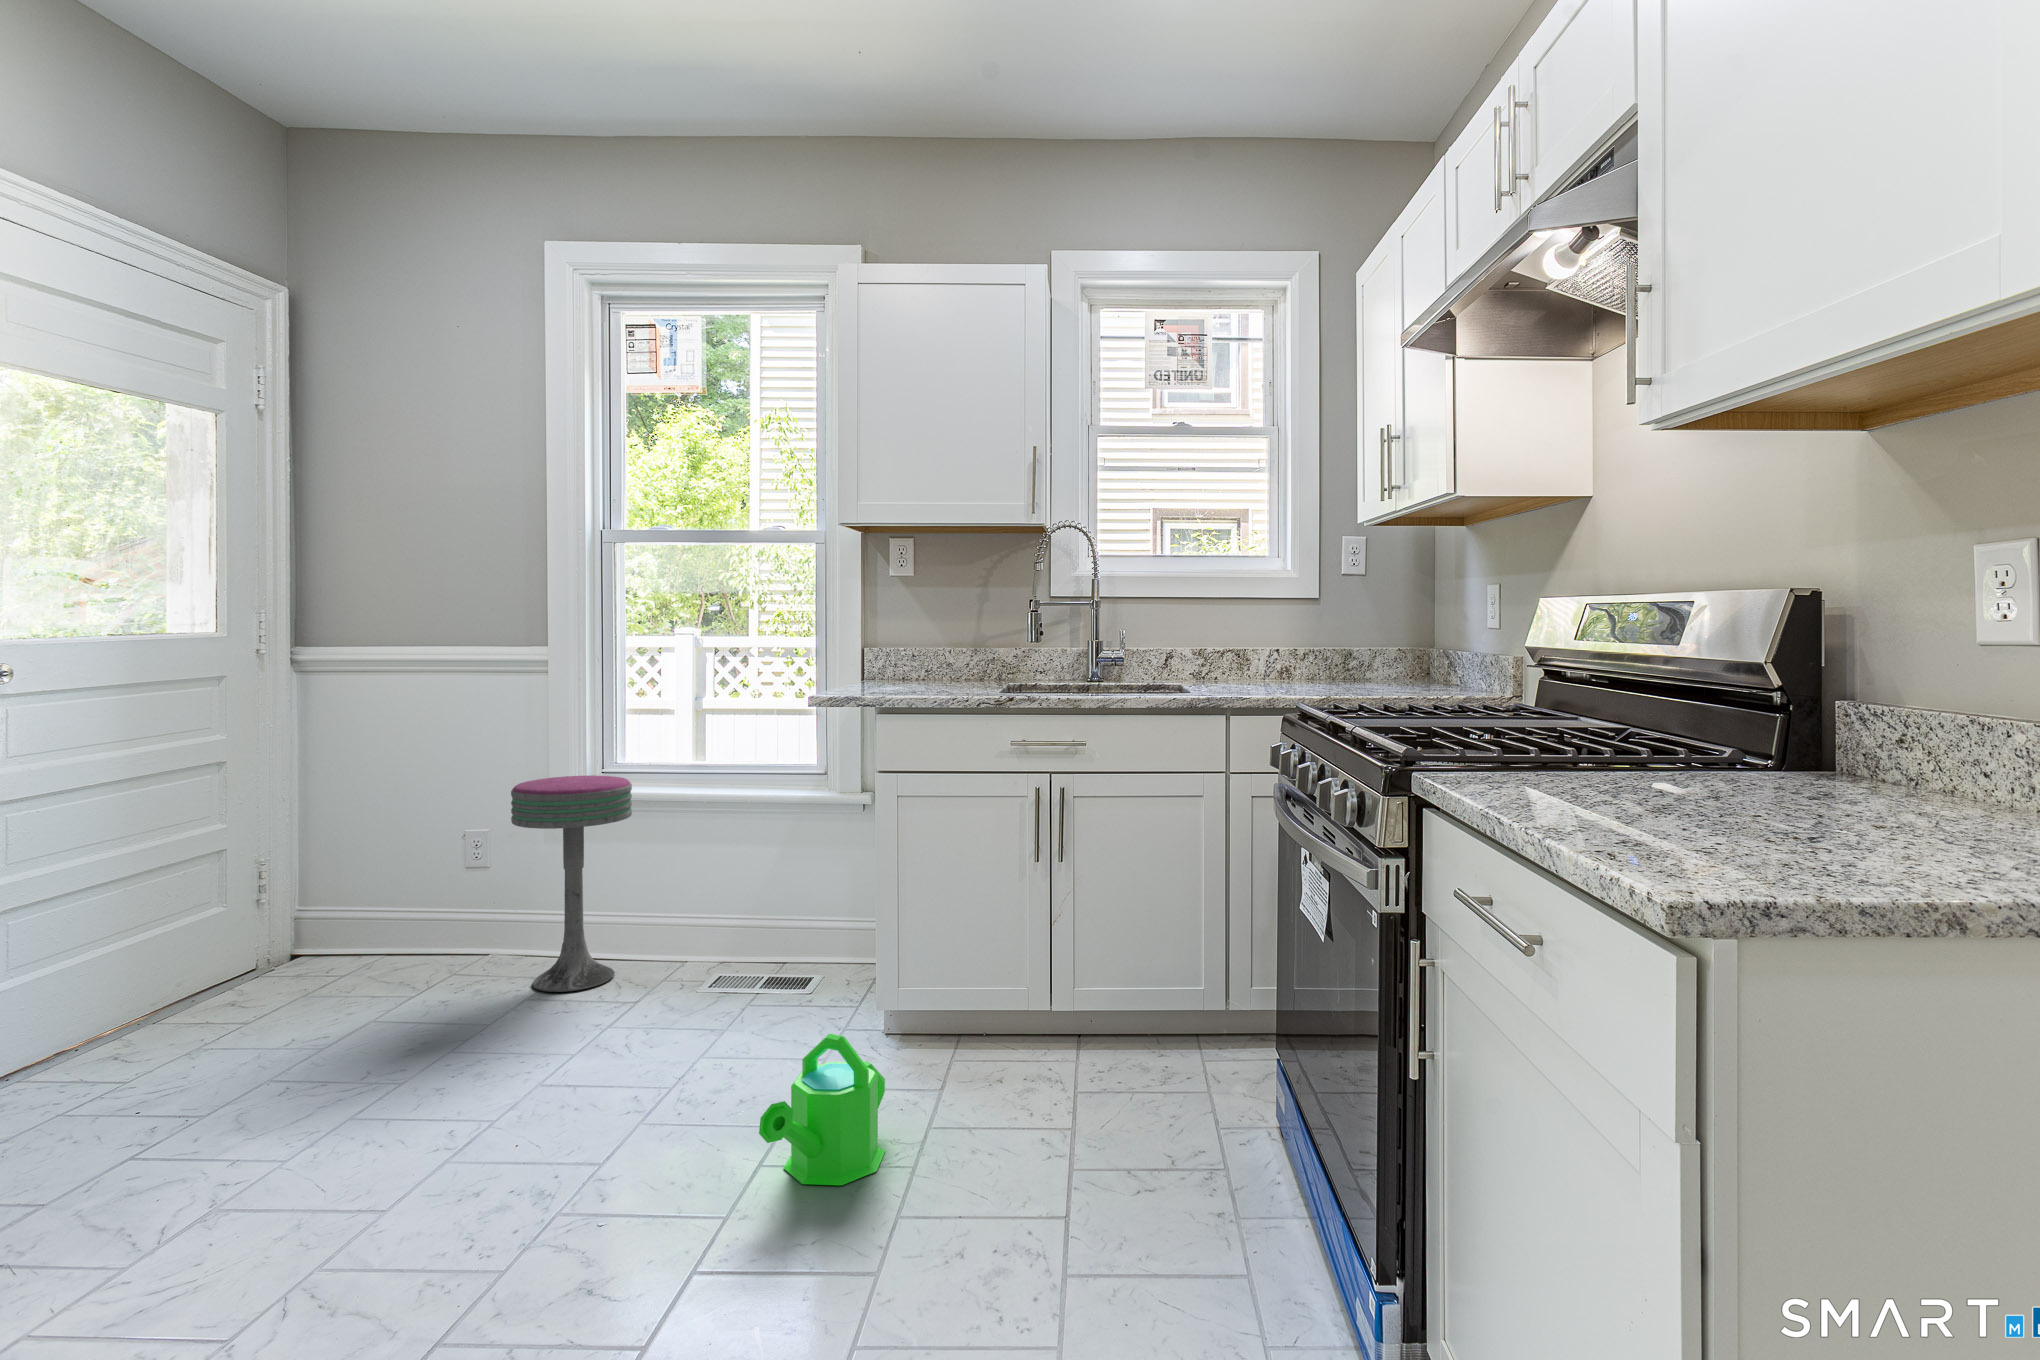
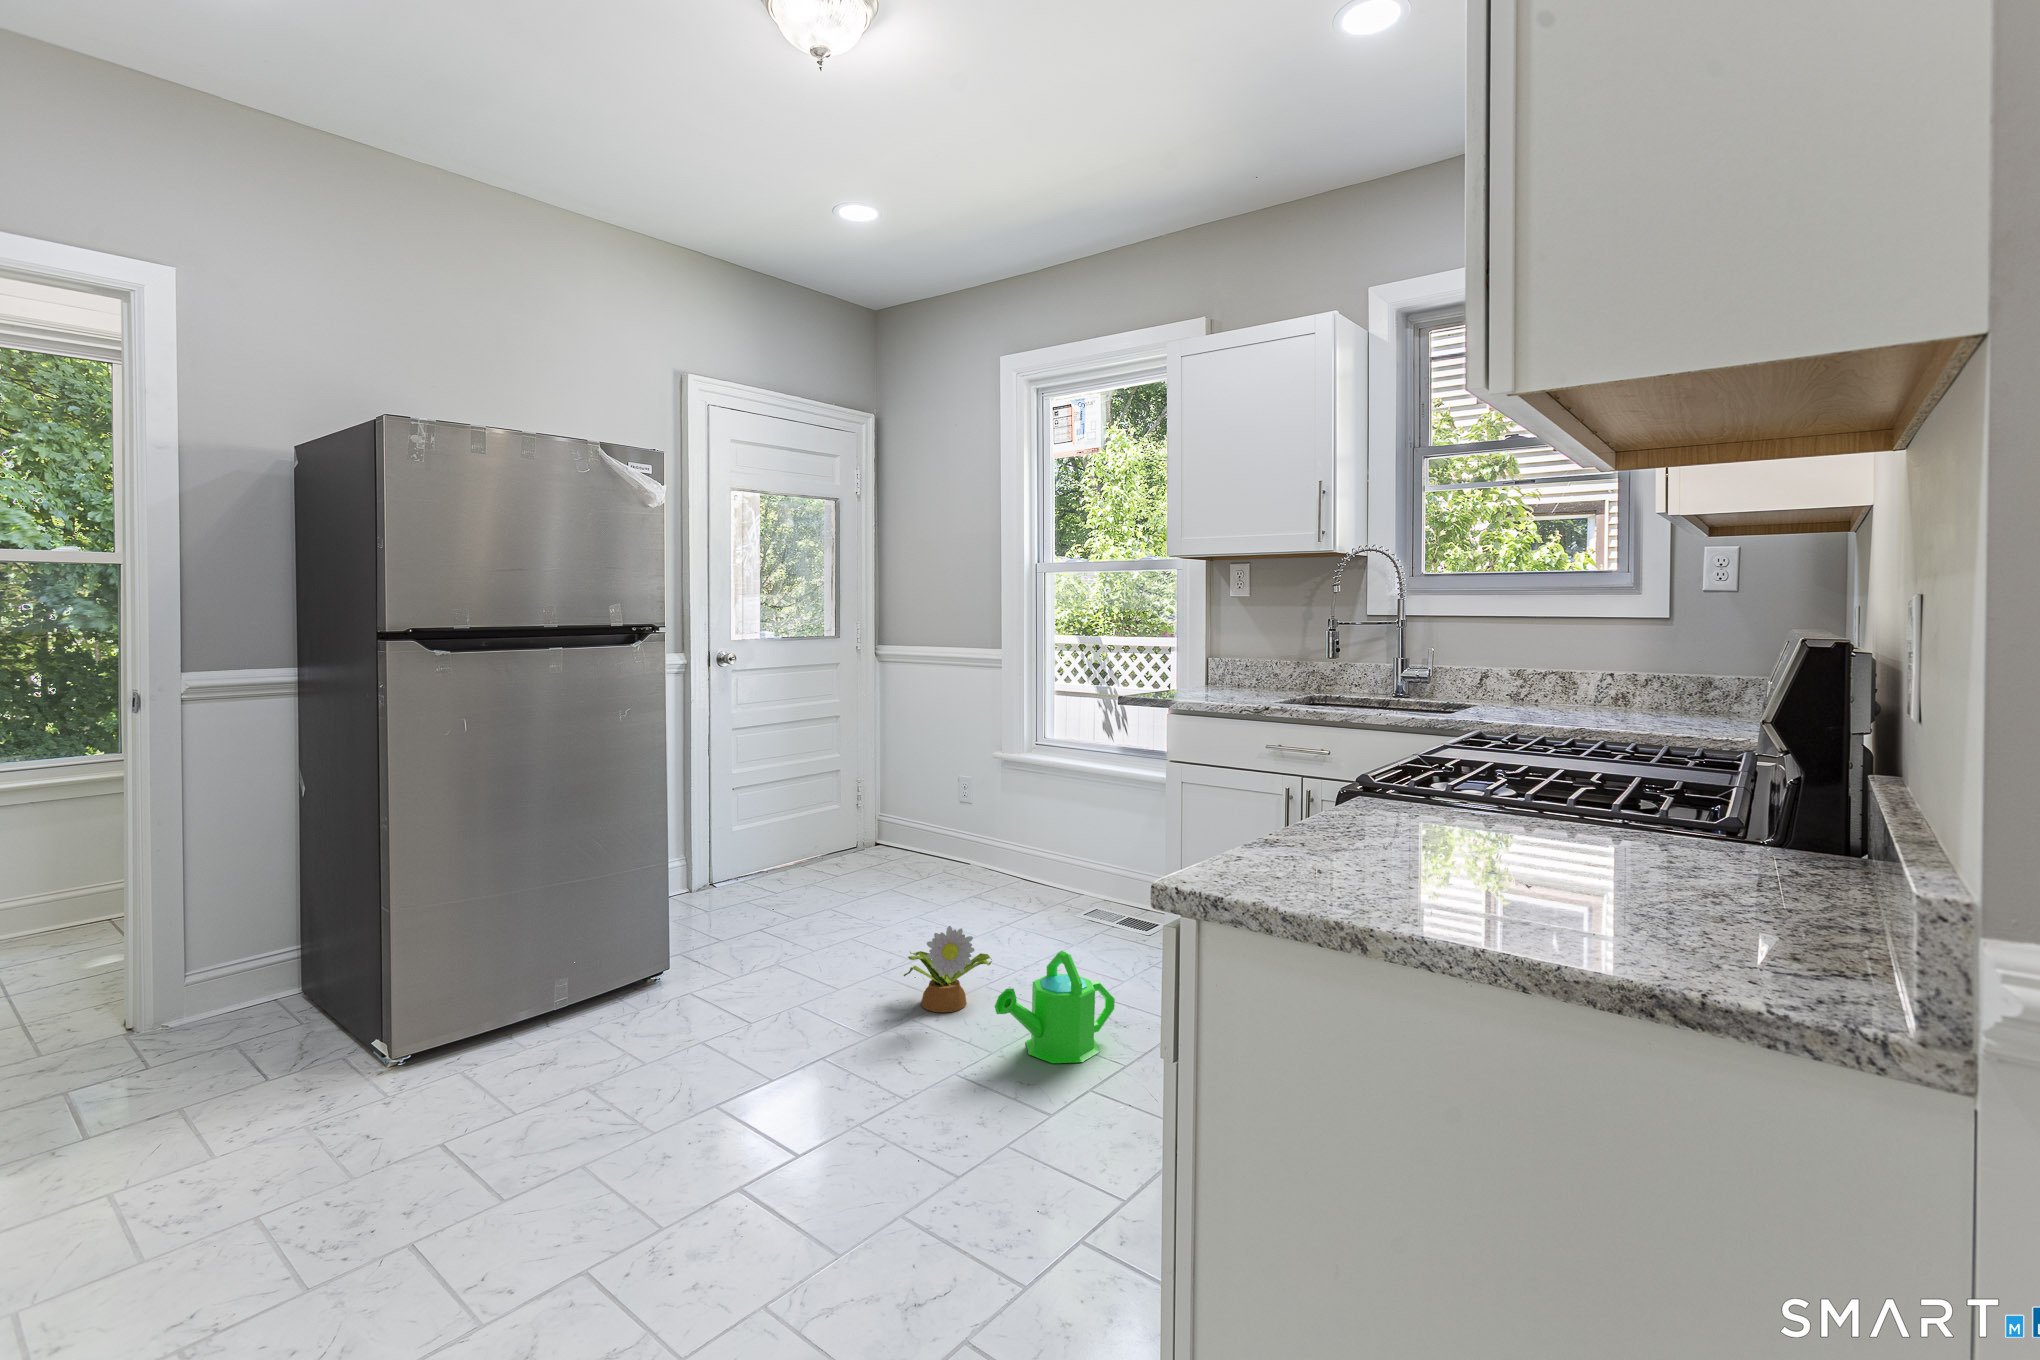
bar stool: present [511,775,632,992] -> none [960,745,1039,899]
decorative plant: none [555,1038,691,1169] -> present [904,926,992,1012]

